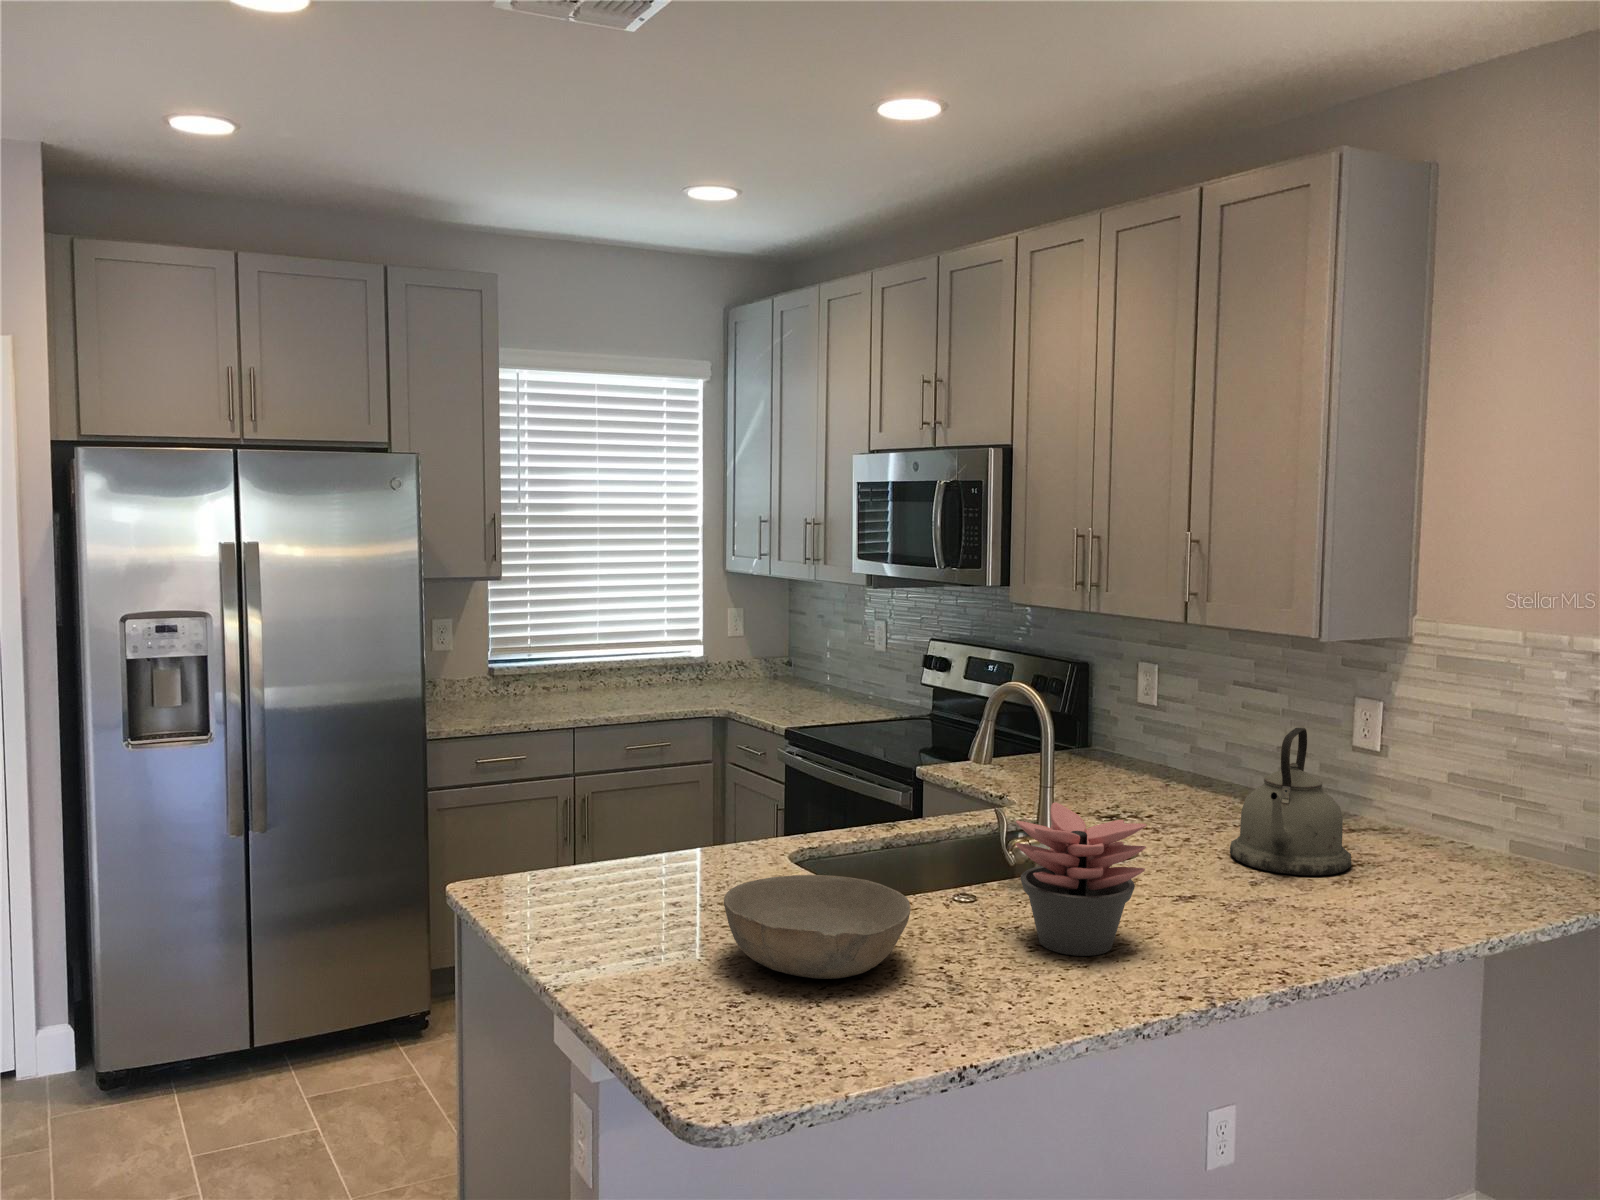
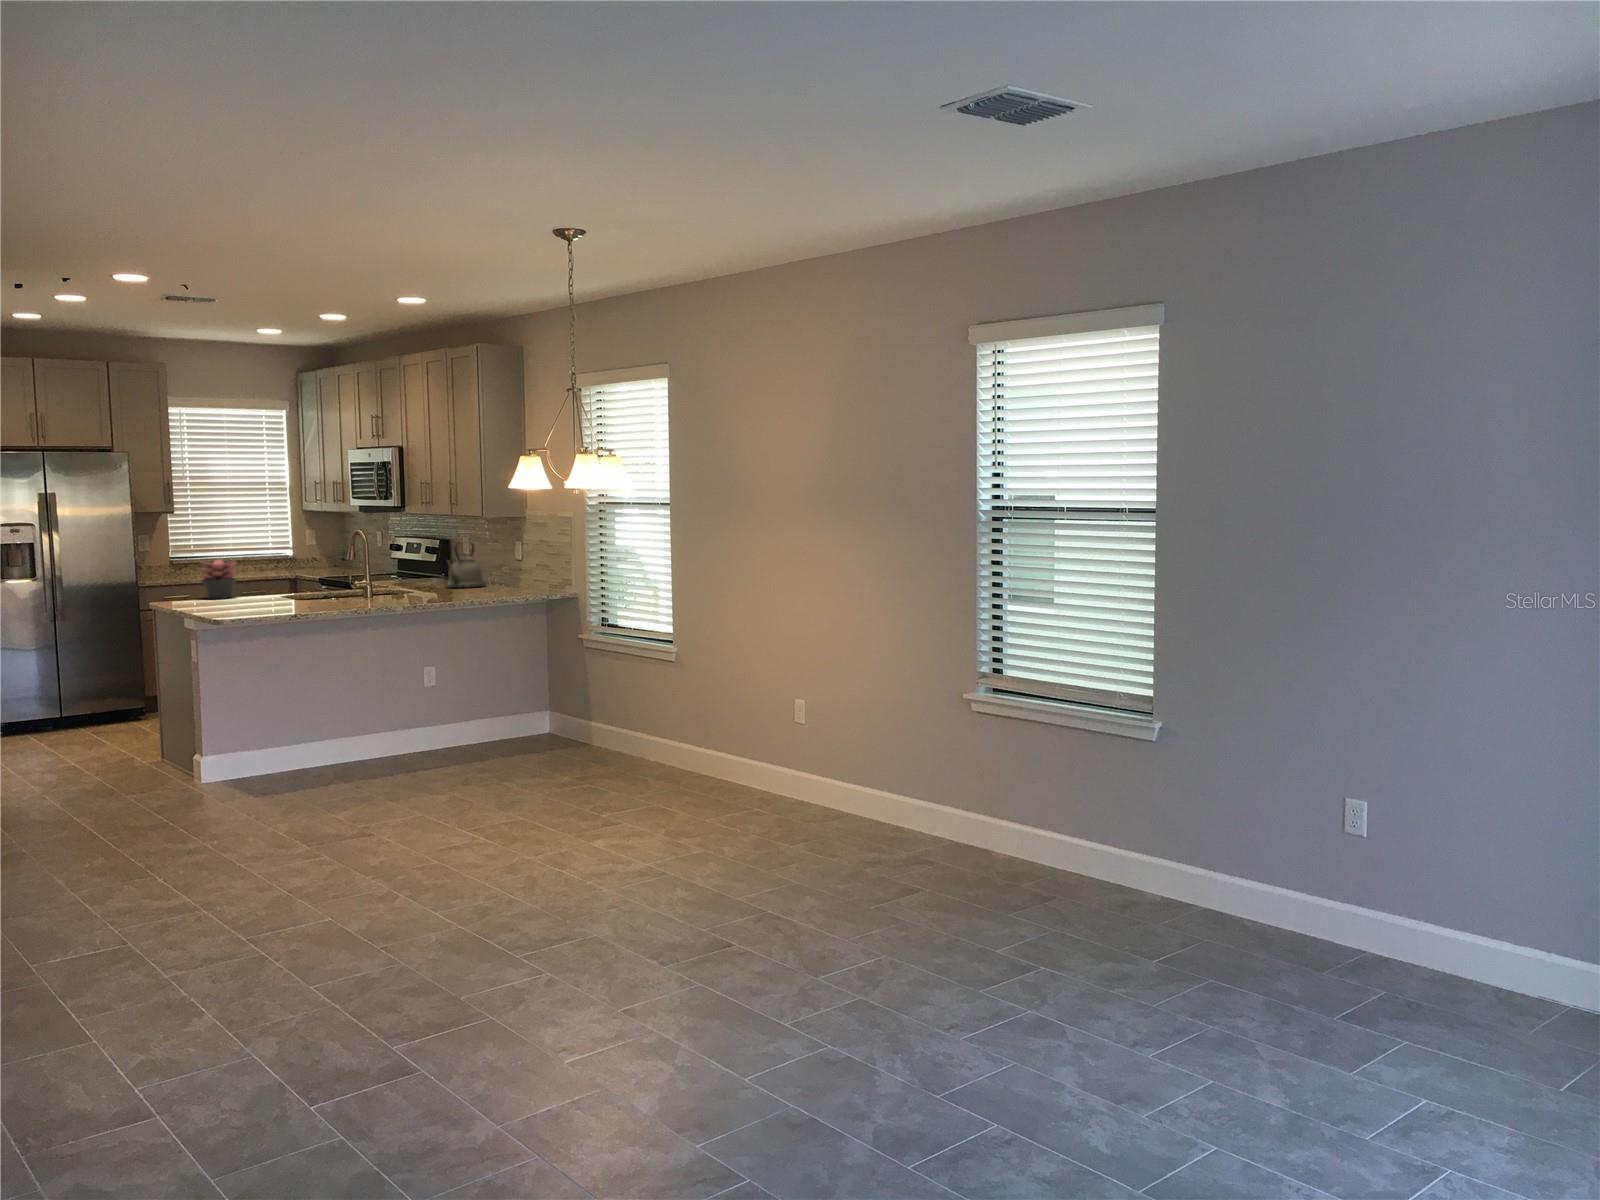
succulent plant: present [1015,802,1147,956] -> present [200,559,237,599]
bowl: present [724,875,910,979] -> none [244,581,303,601]

